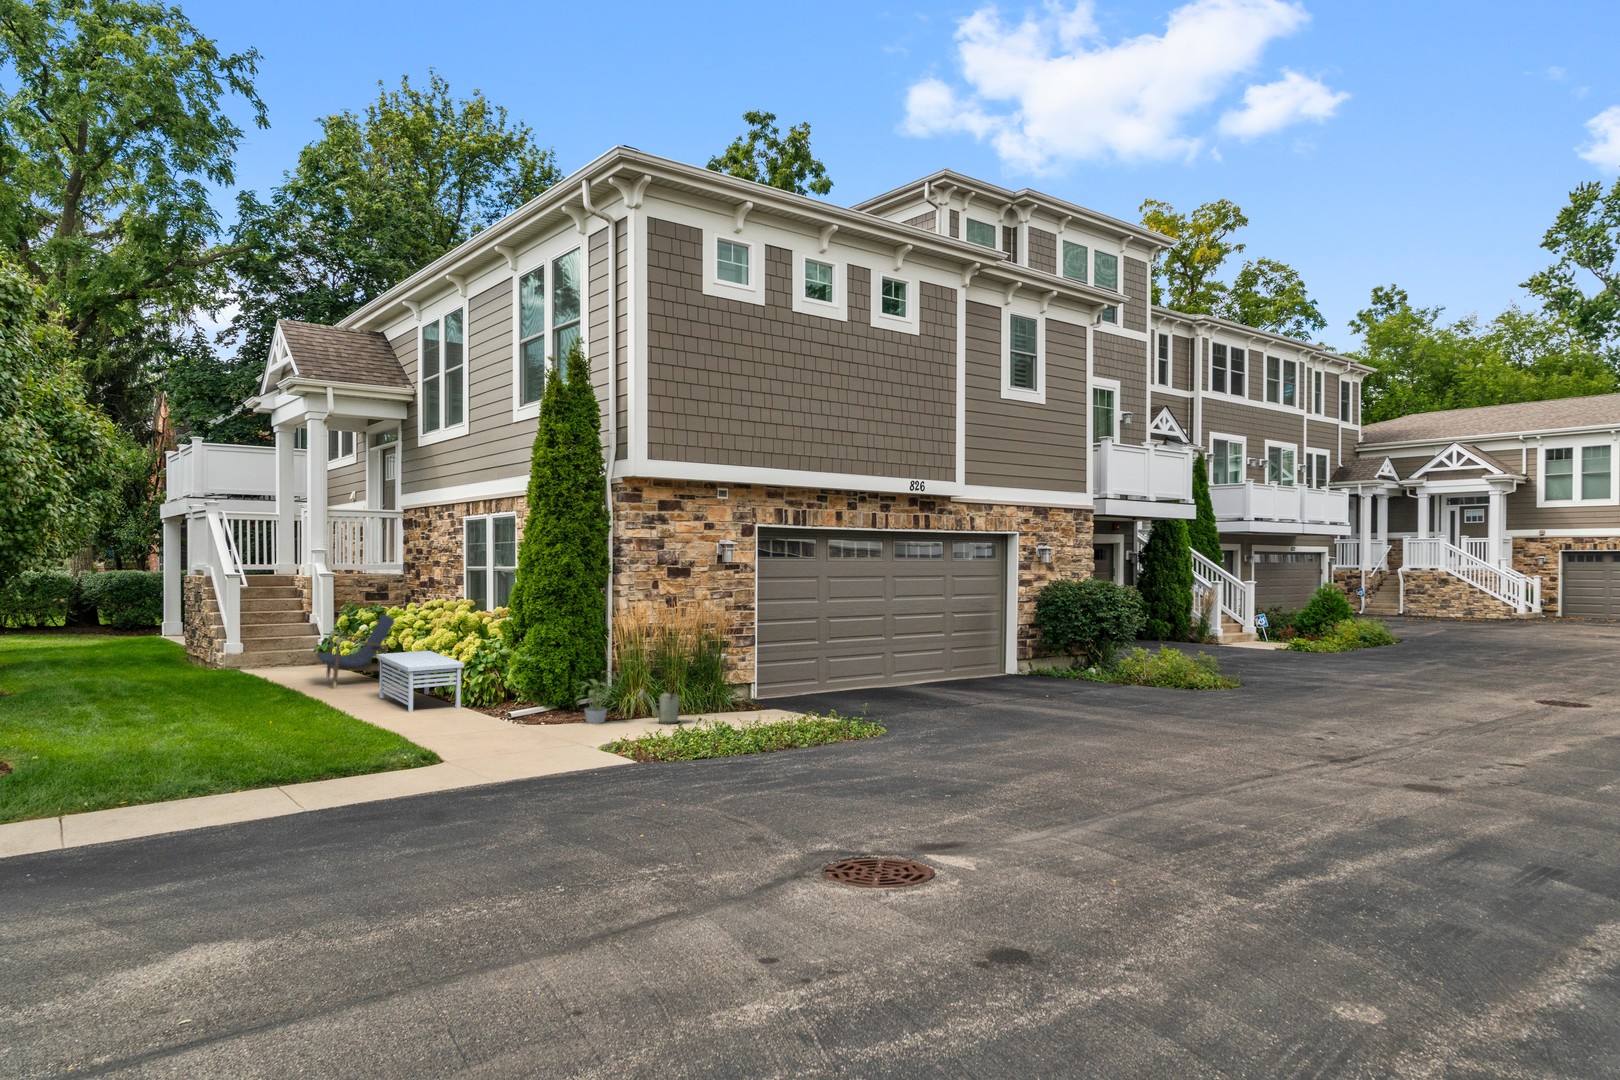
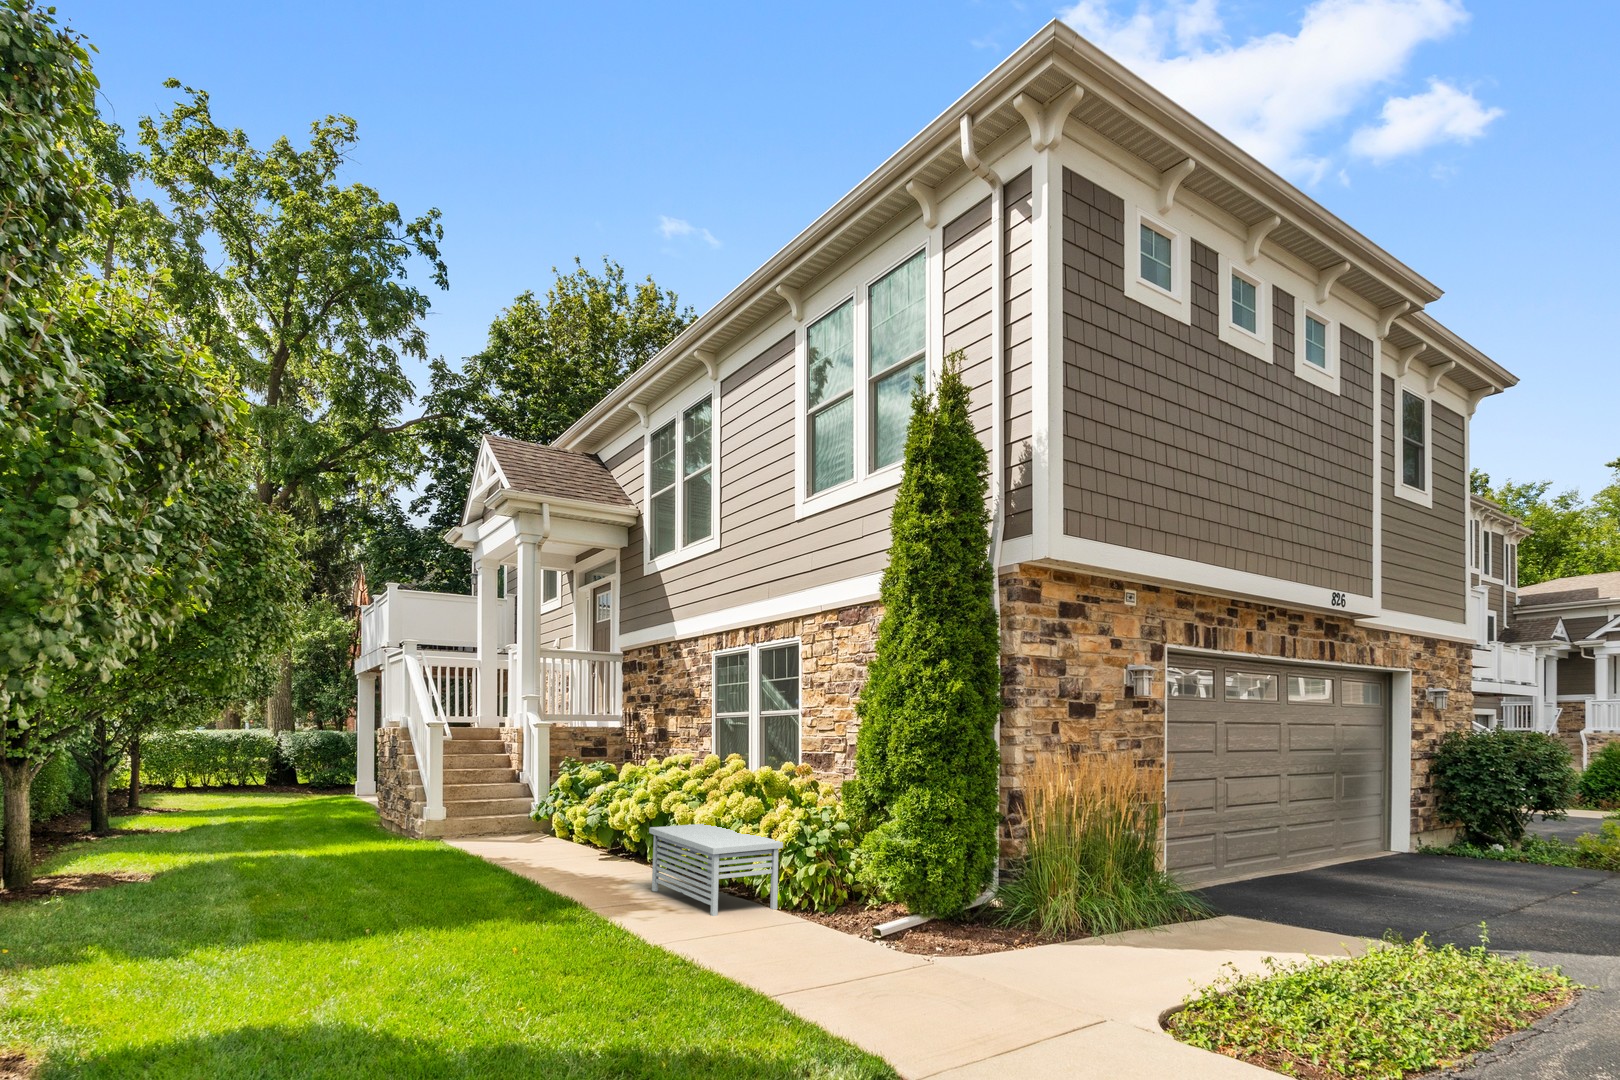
lounge chair: present [317,614,394,689] -> none [553,773,655,877]
potted plant: present [576,679,617,723] -> none [963,868,1039,939]
watering can: present [638,686,679,724] -> none [1066,877,1130,942]

